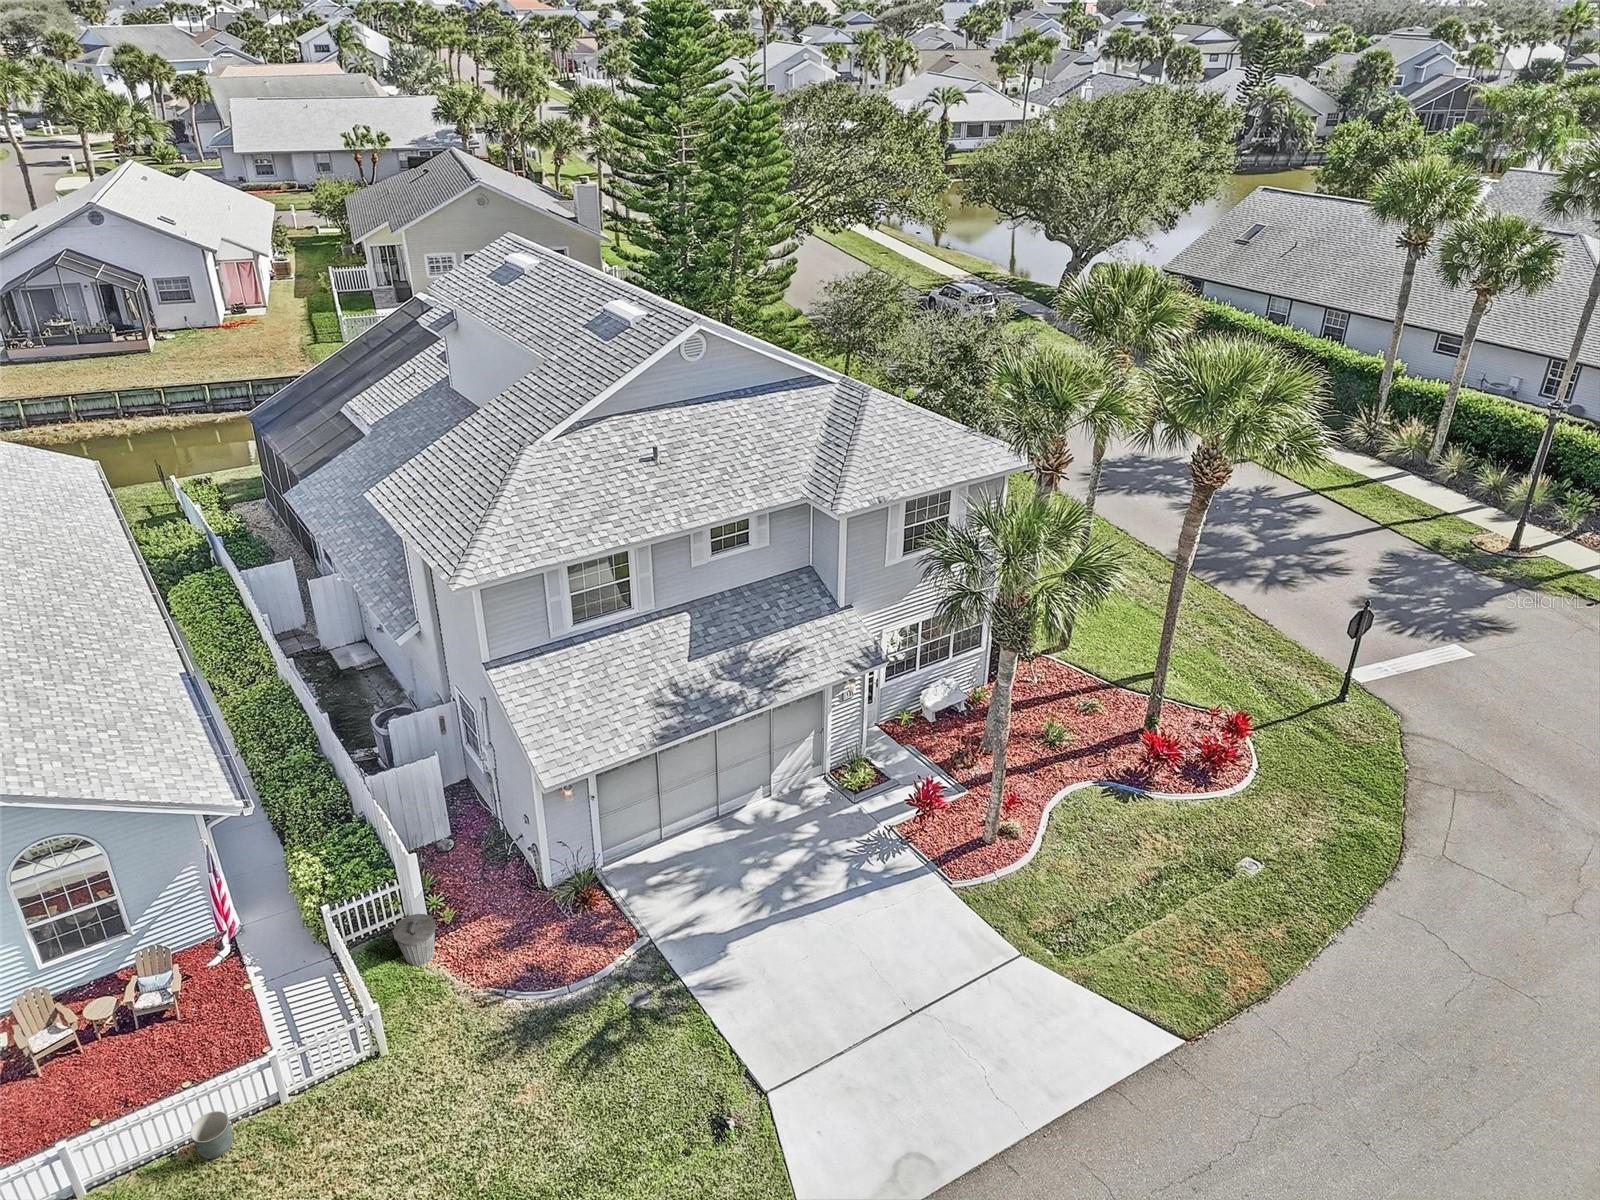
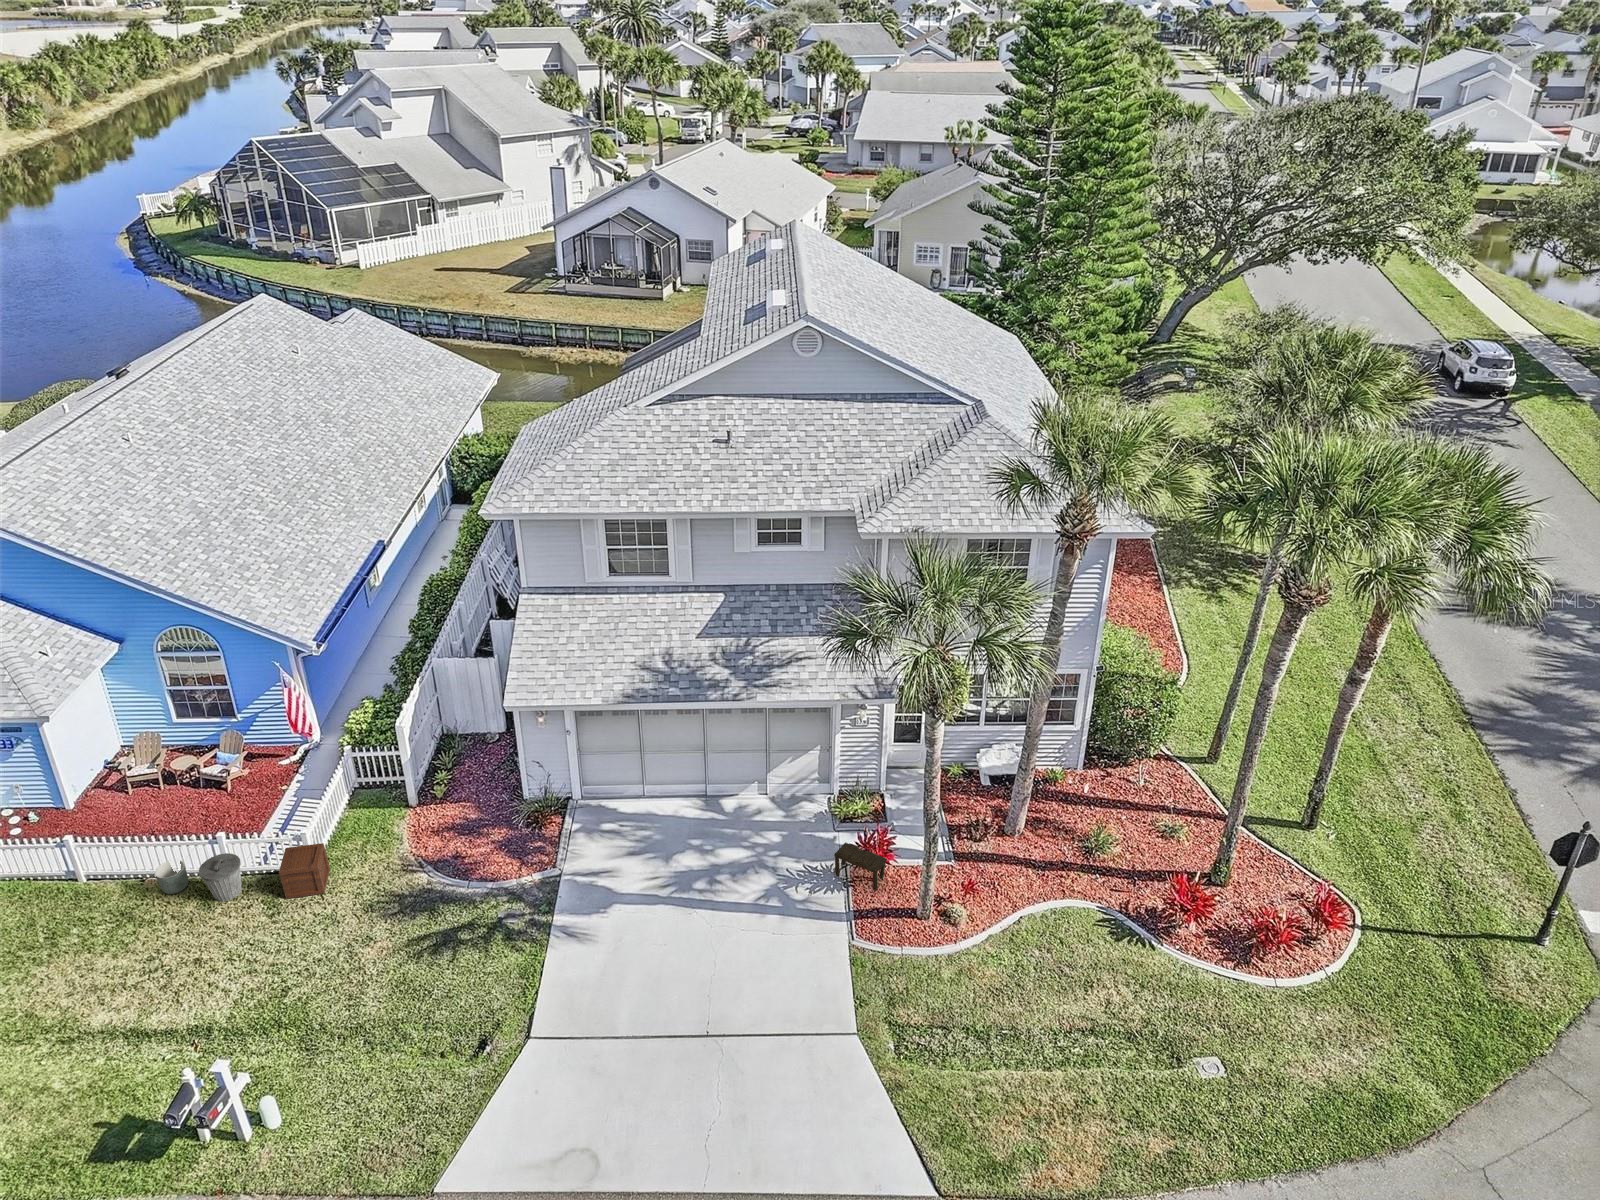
bench: none [884,805,933,838] -> present [834,842,887,890]
trash can: present [393,914,436,966] -> present [199,853,242,901]
wooden crate: none [350,1013,418,1093] -> present [279,843,330,898]

